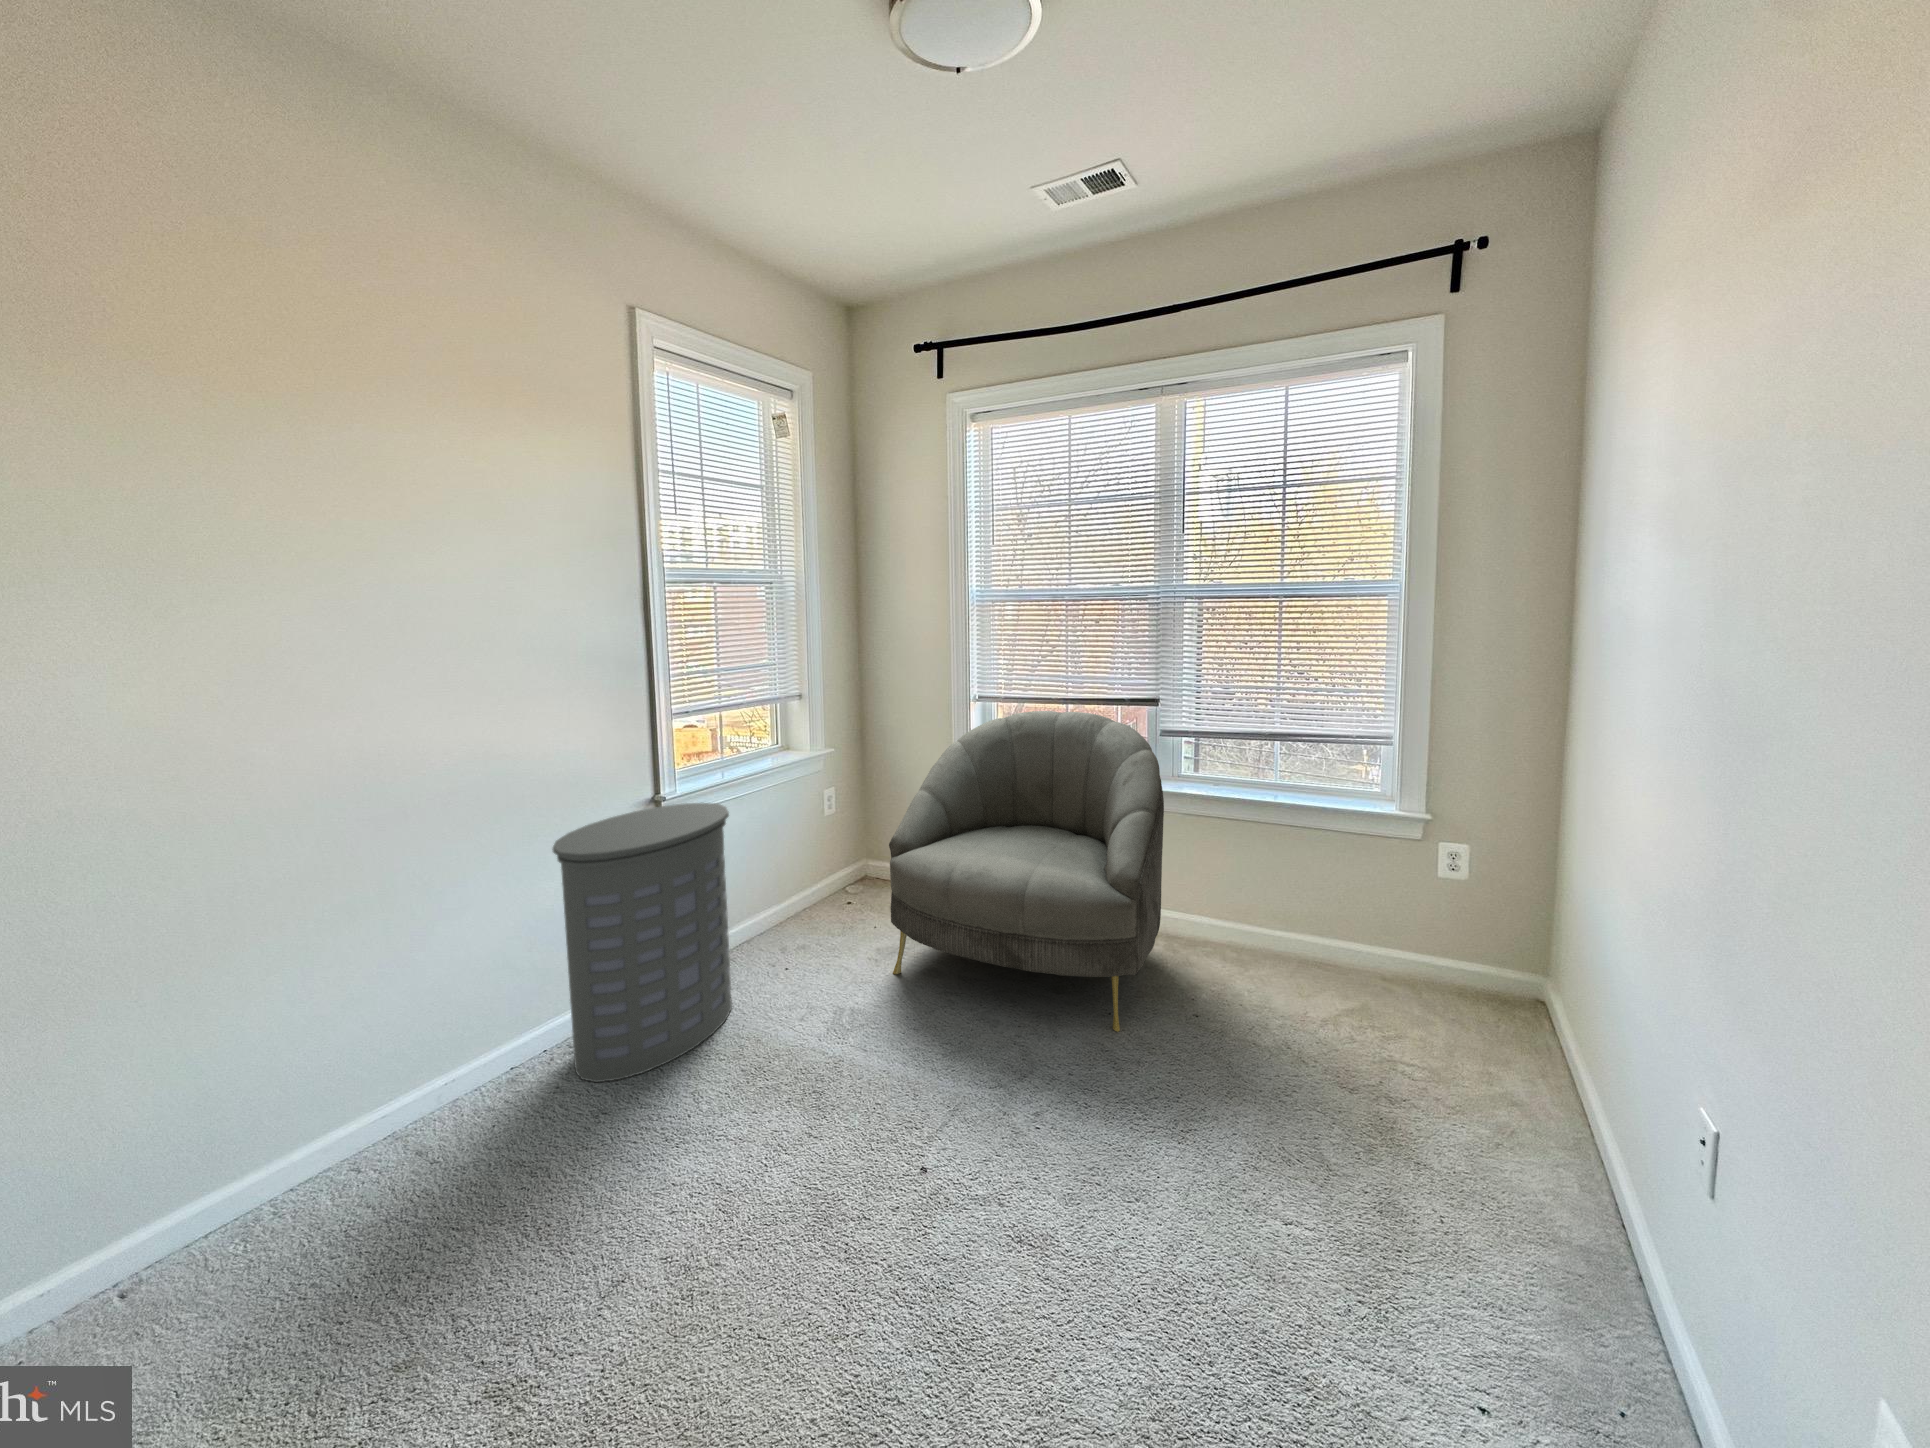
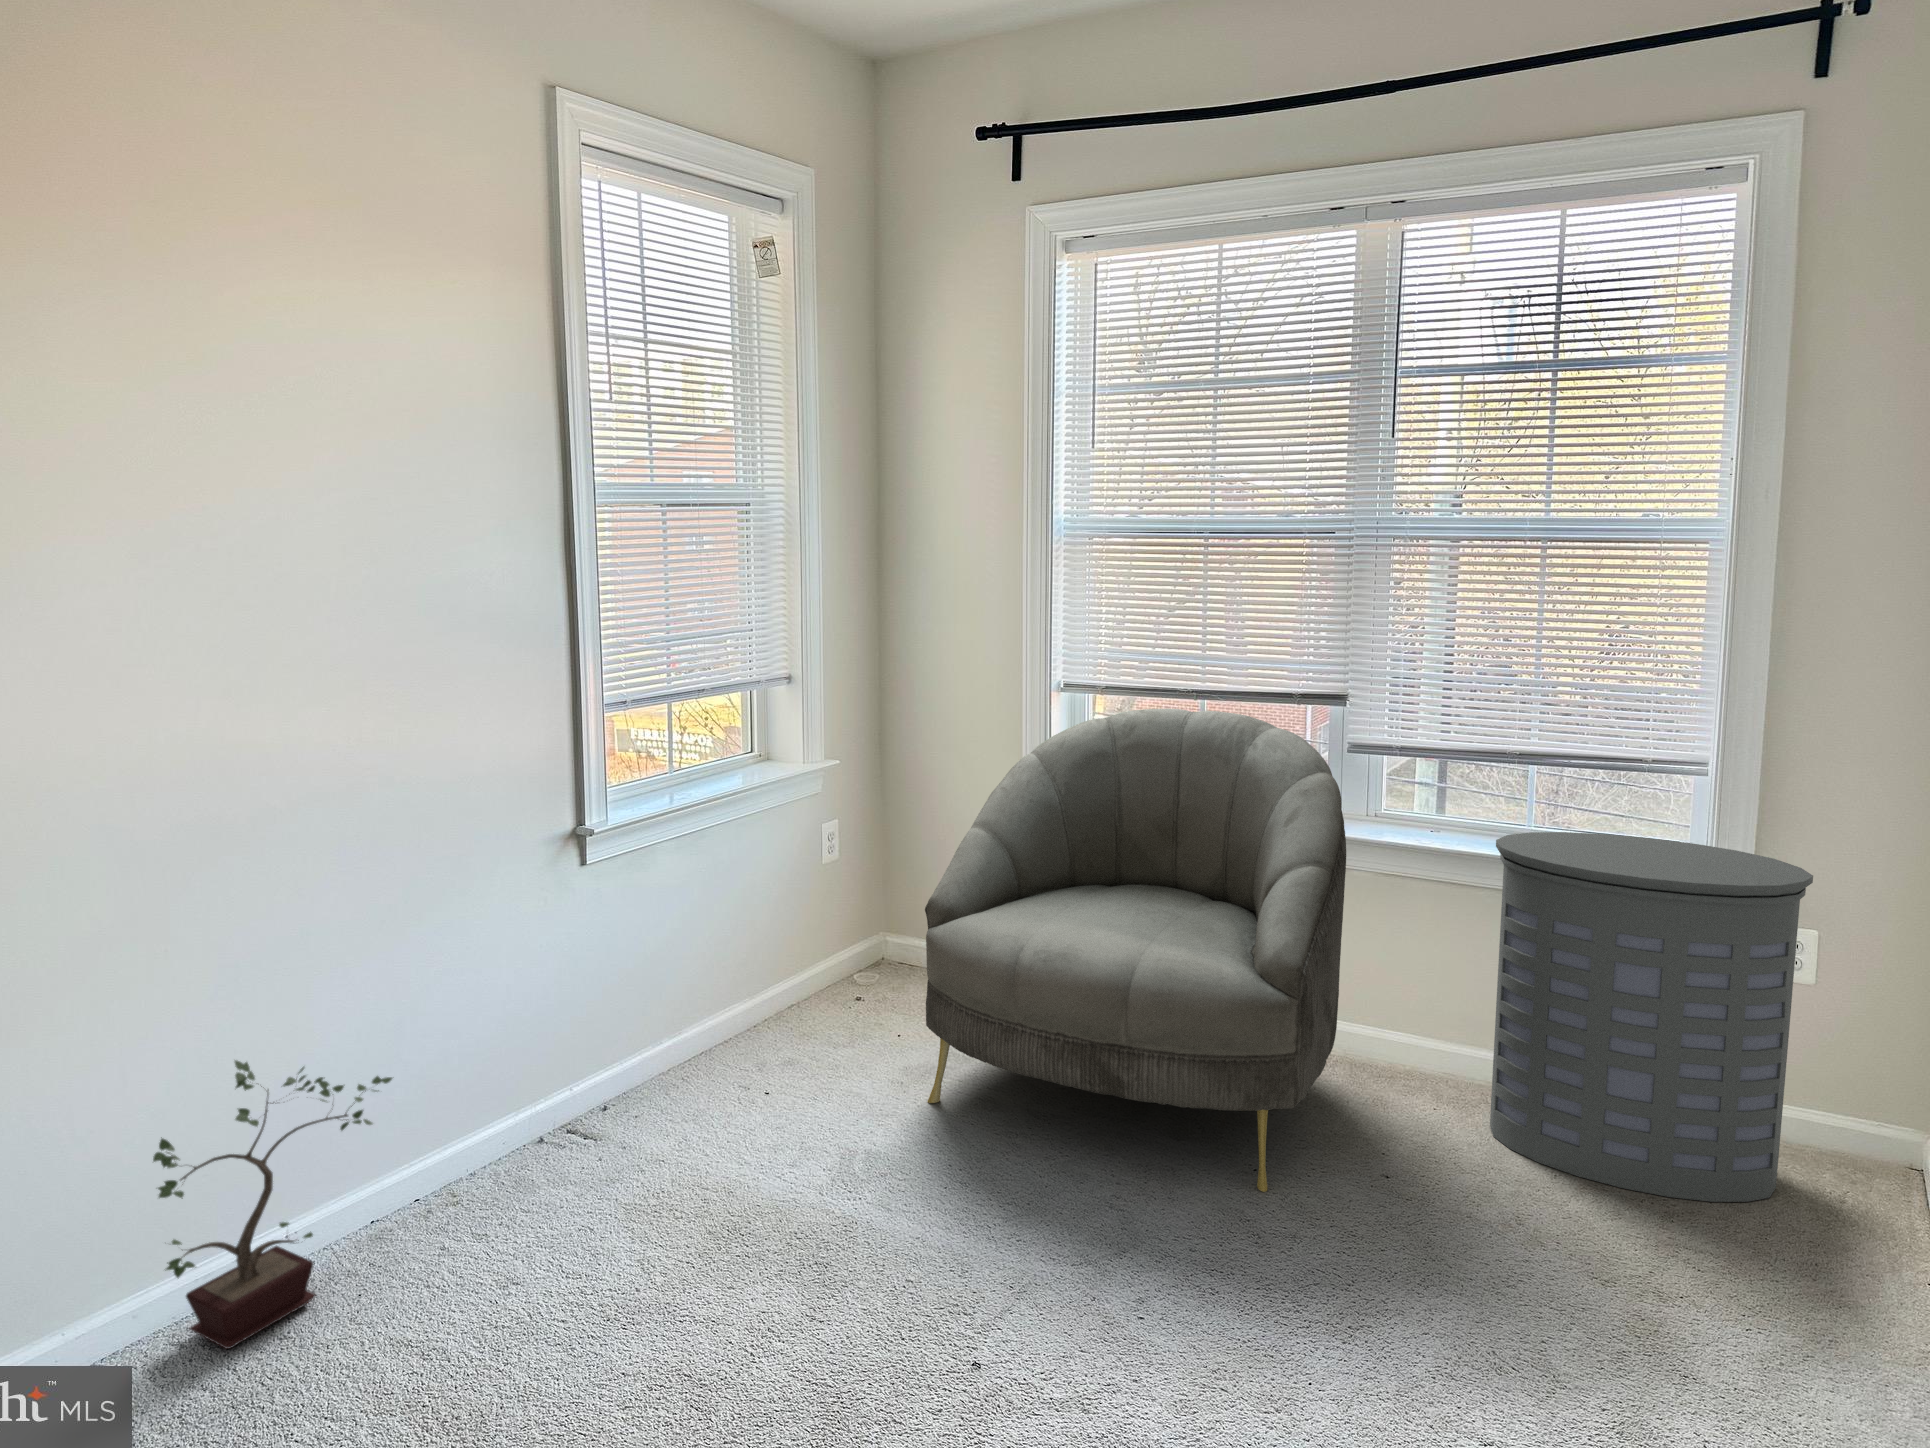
laundry hamper: present [552,803,732,1082] -> present [1490,832,1813,1202]
potted plant: none [332,963,520,1174] -> present [153,1060,392,1349]

